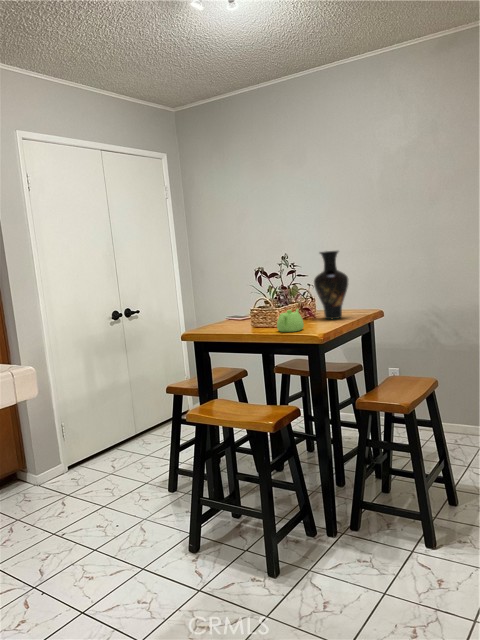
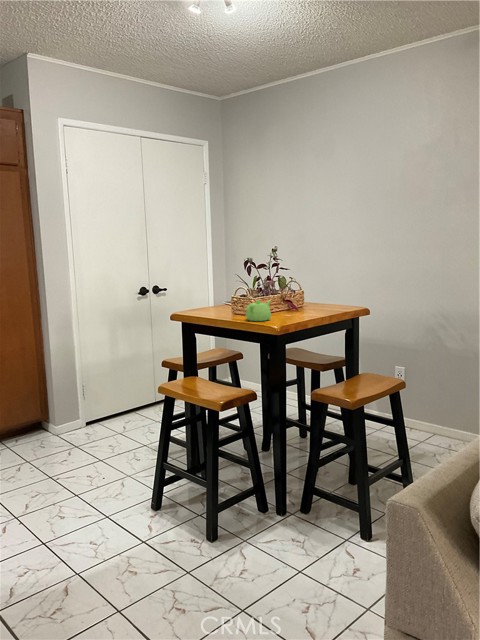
vase: present [314,251,348,319] -> none [297,247,330,313]

